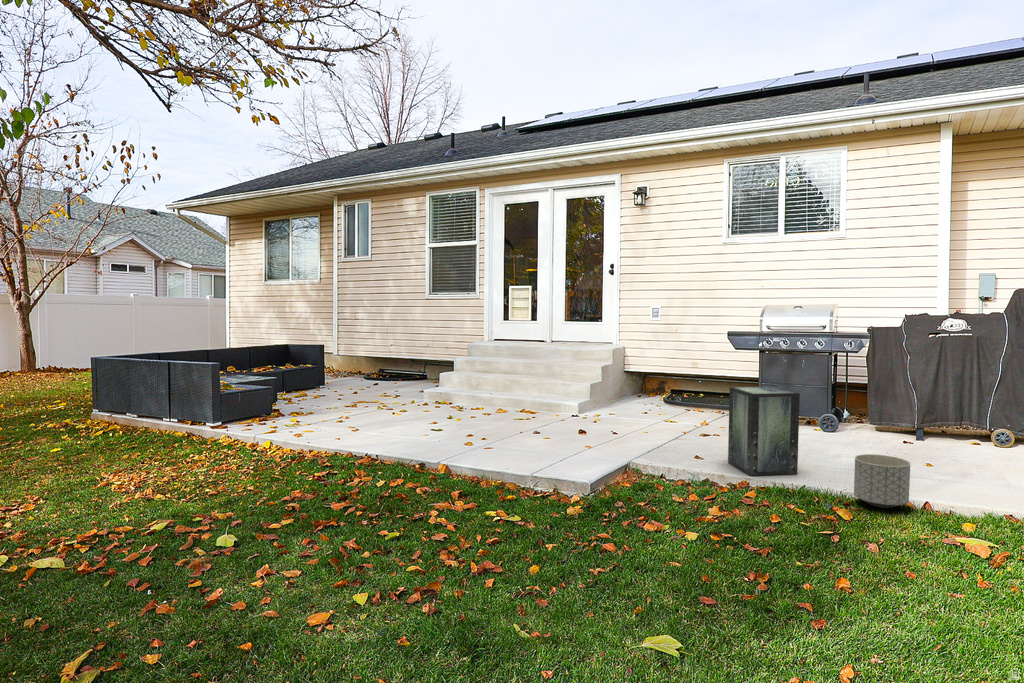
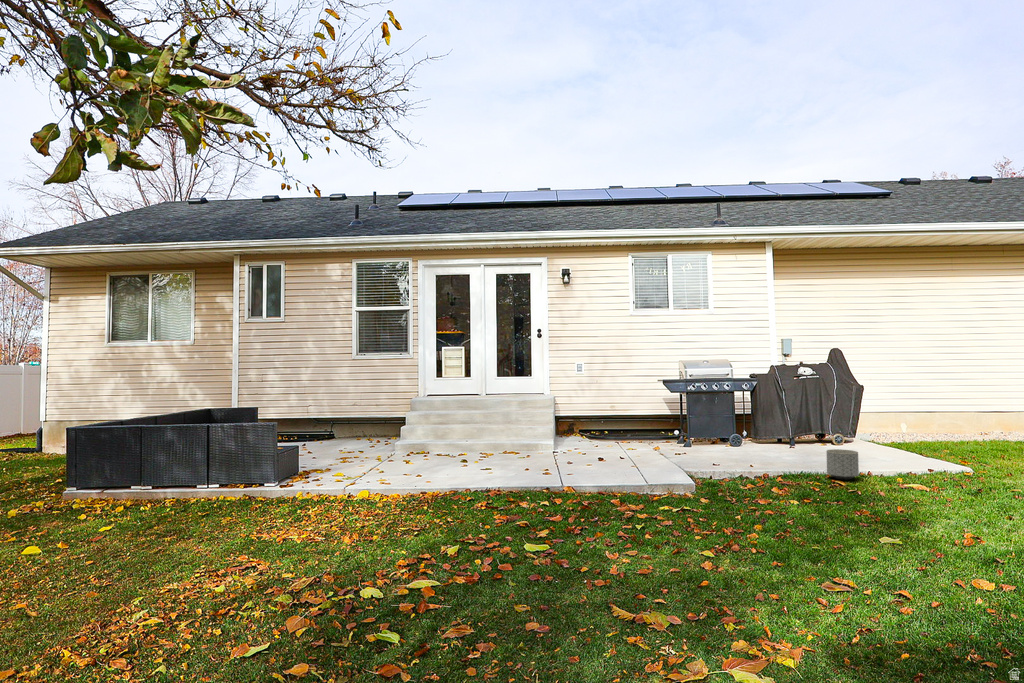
storage box: present [728,386,800,476] -> none [729,415,777,473]

